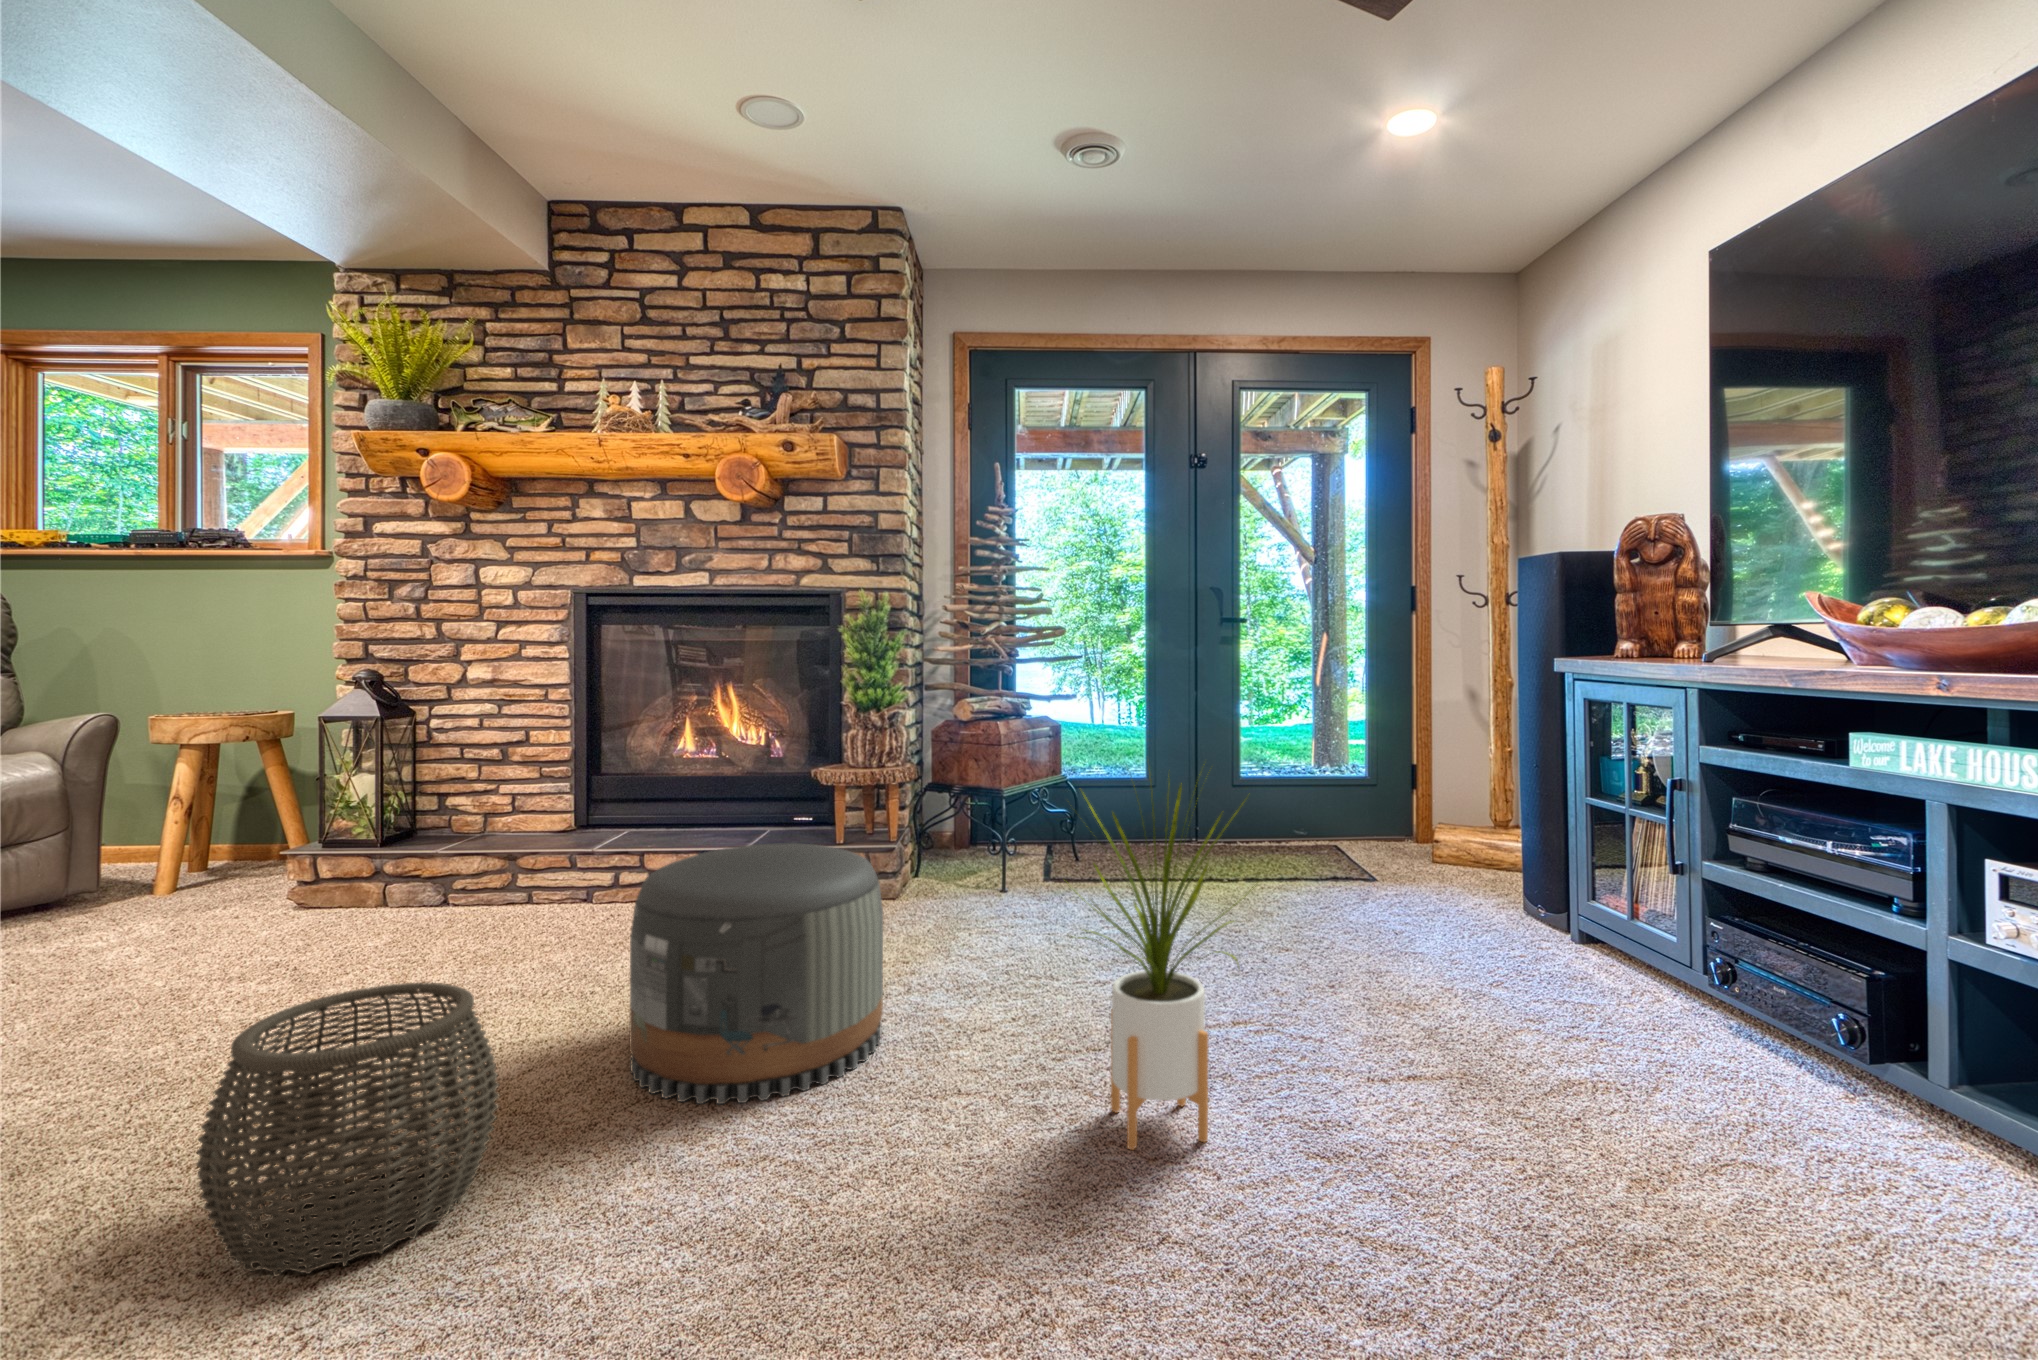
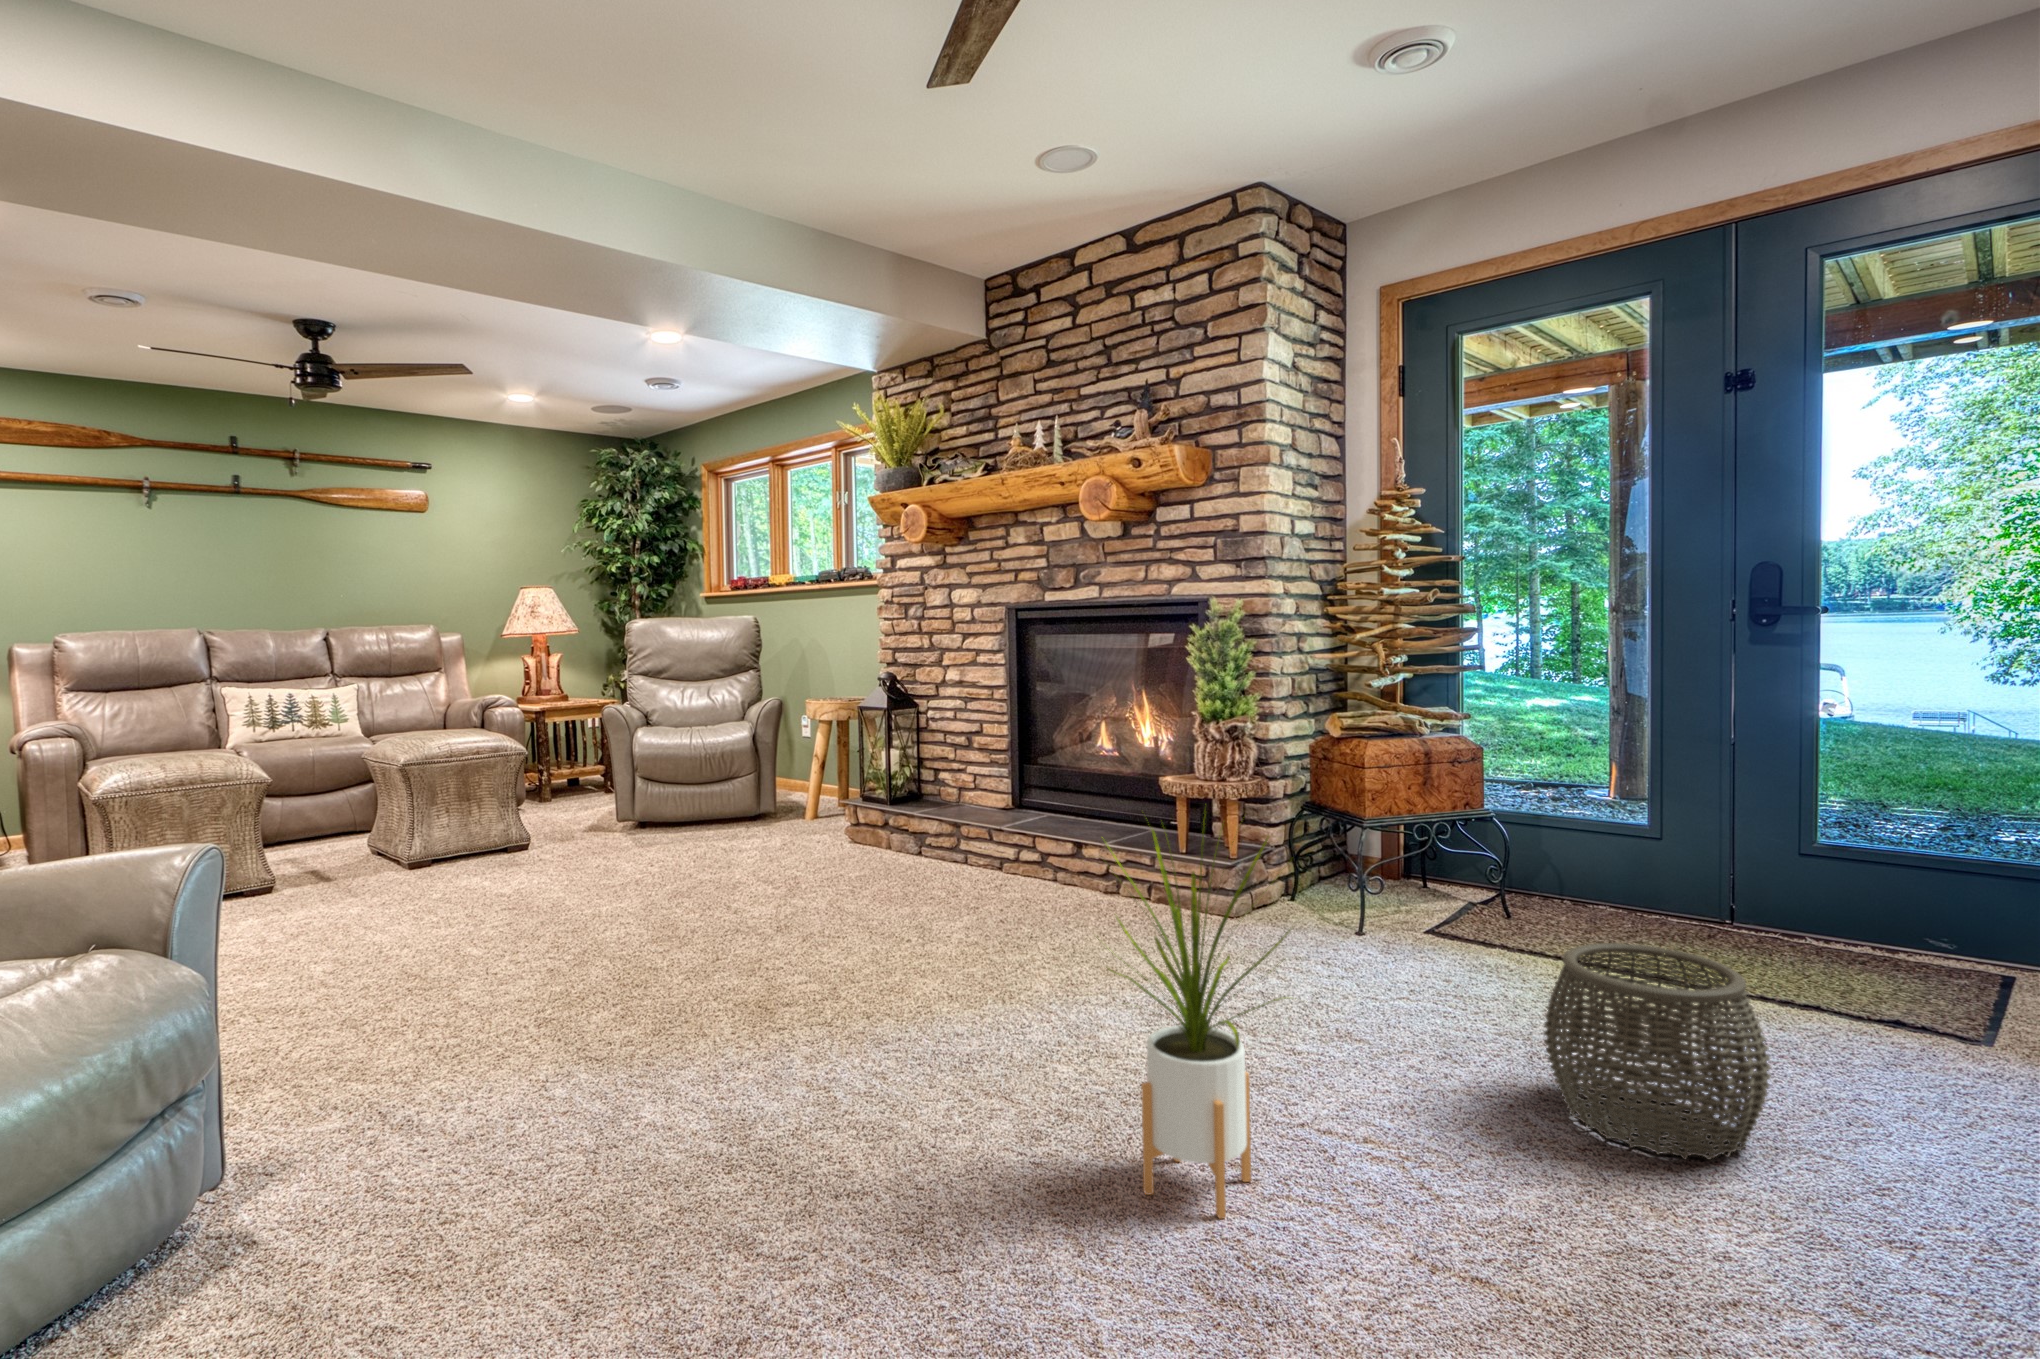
pouf: present [629,843,883,1104] -> none [881,841,1085,1054]
woven basket: present [197,983,499,1276] -> present [1544,943,1771,1160]

